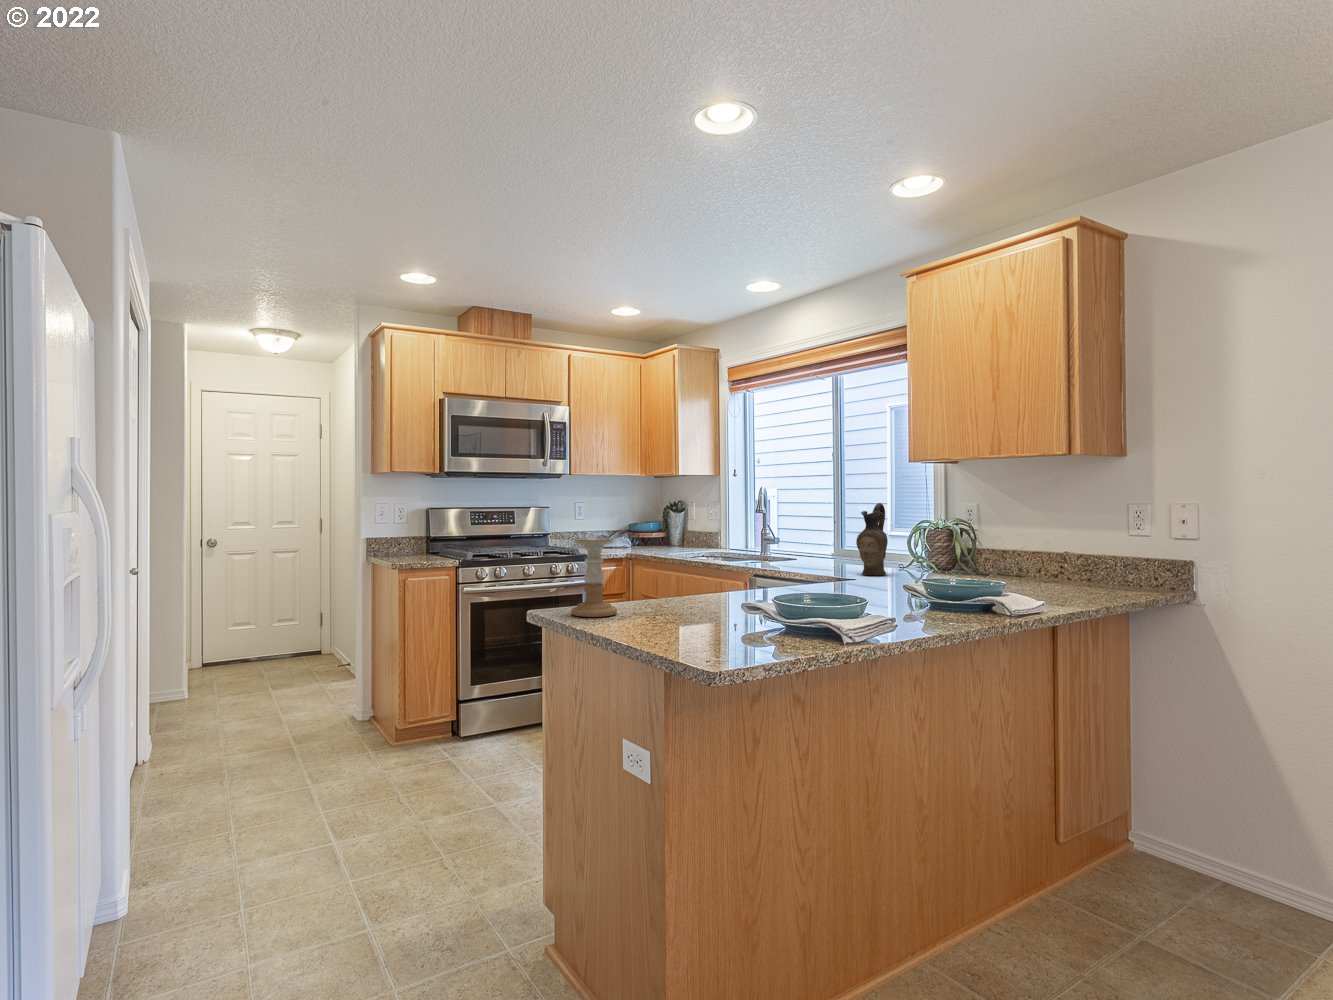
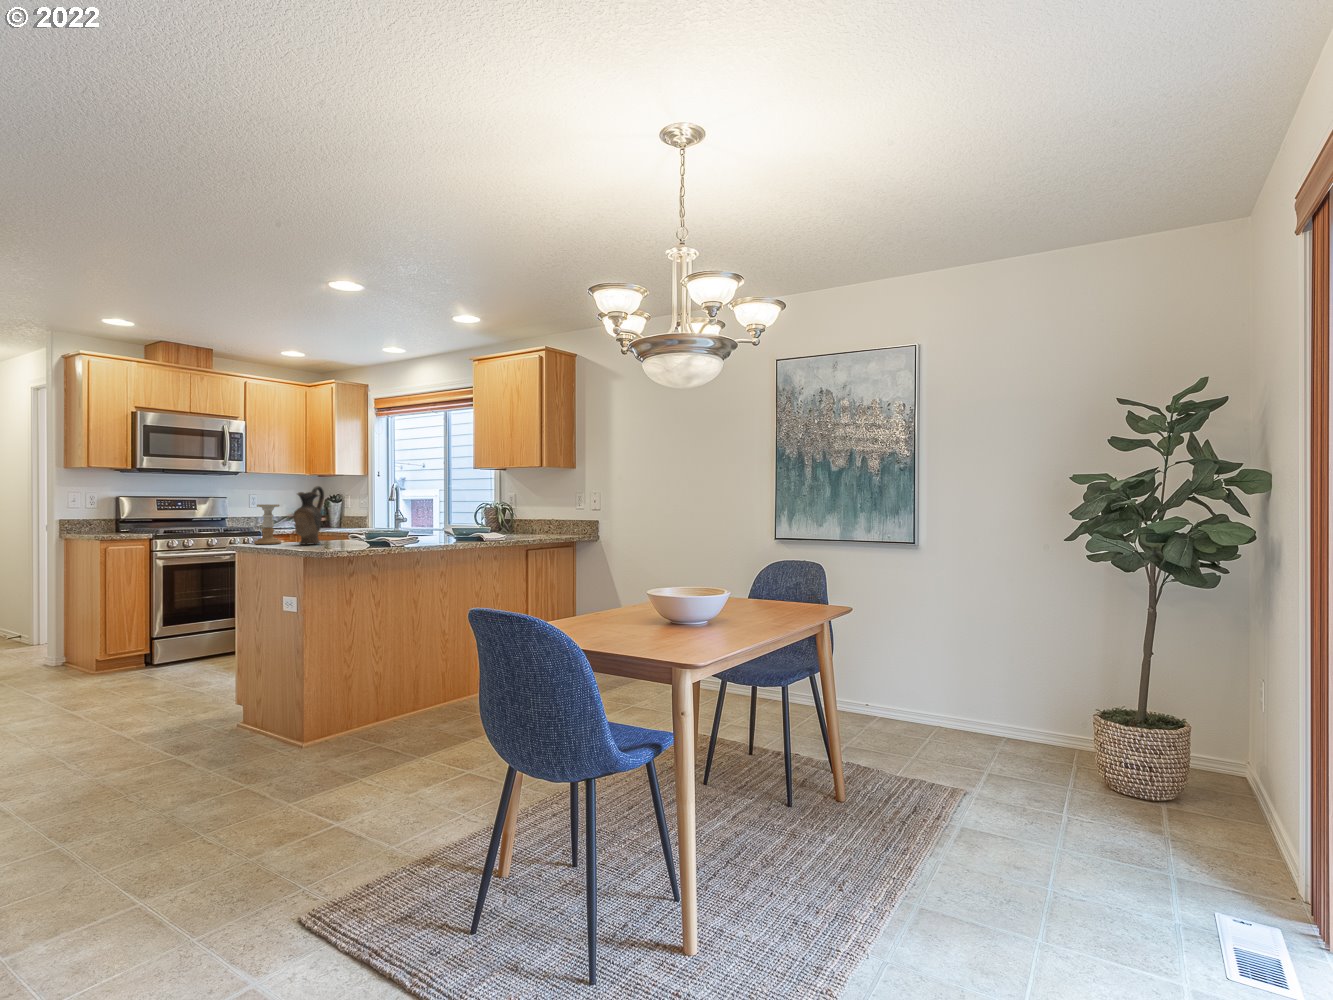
ceramic pitcher: present [856,503,888,575] -> present [294,486,324,545]

